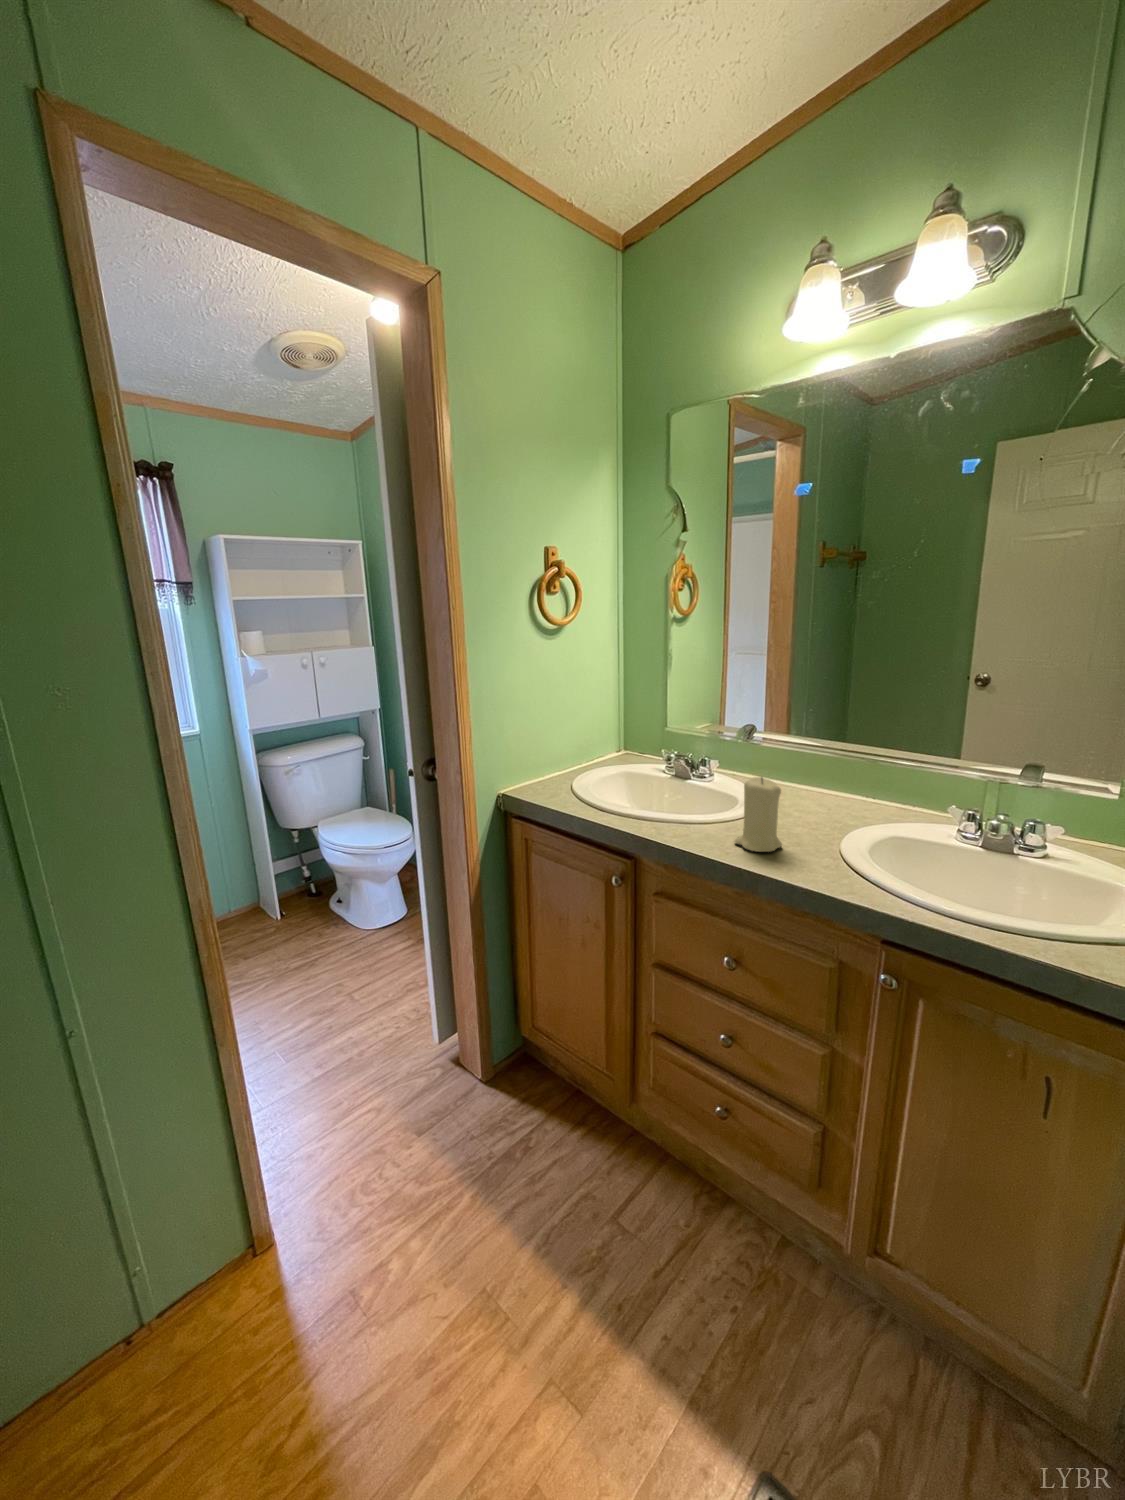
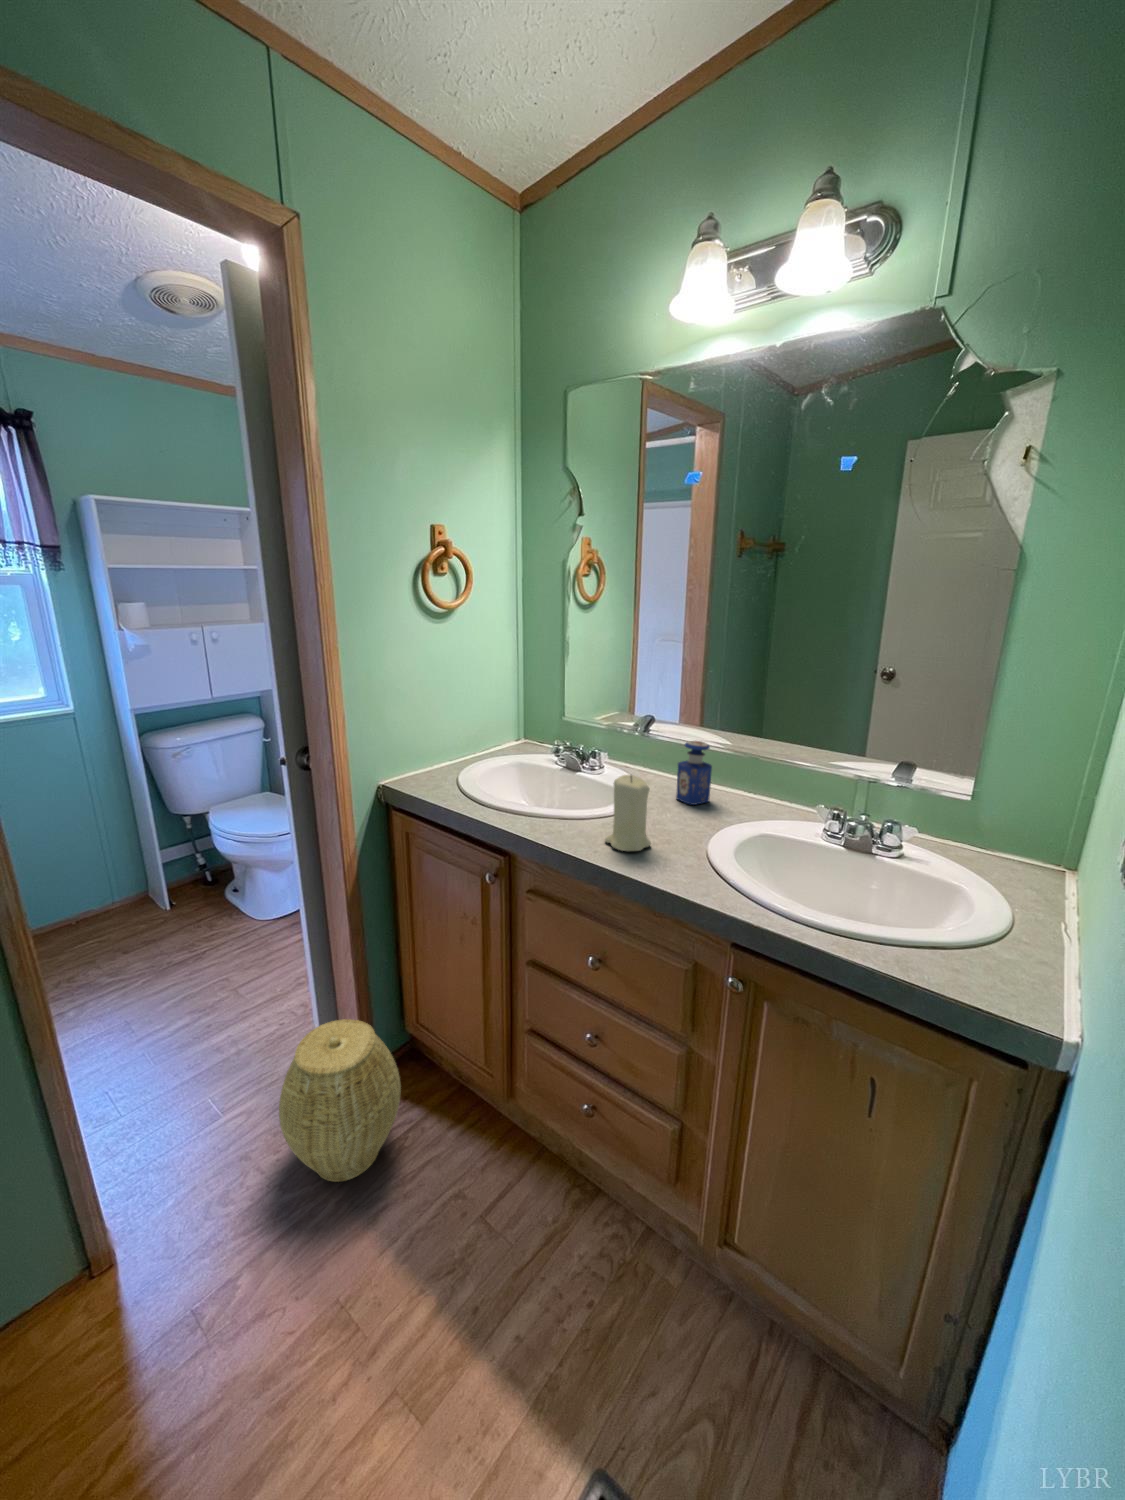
perfume bottle: none [792,745,830,808] -> present [676,741,712,805]
woven basket: none [415,1019,526,1176] -> present [279,1019,401,1182]

